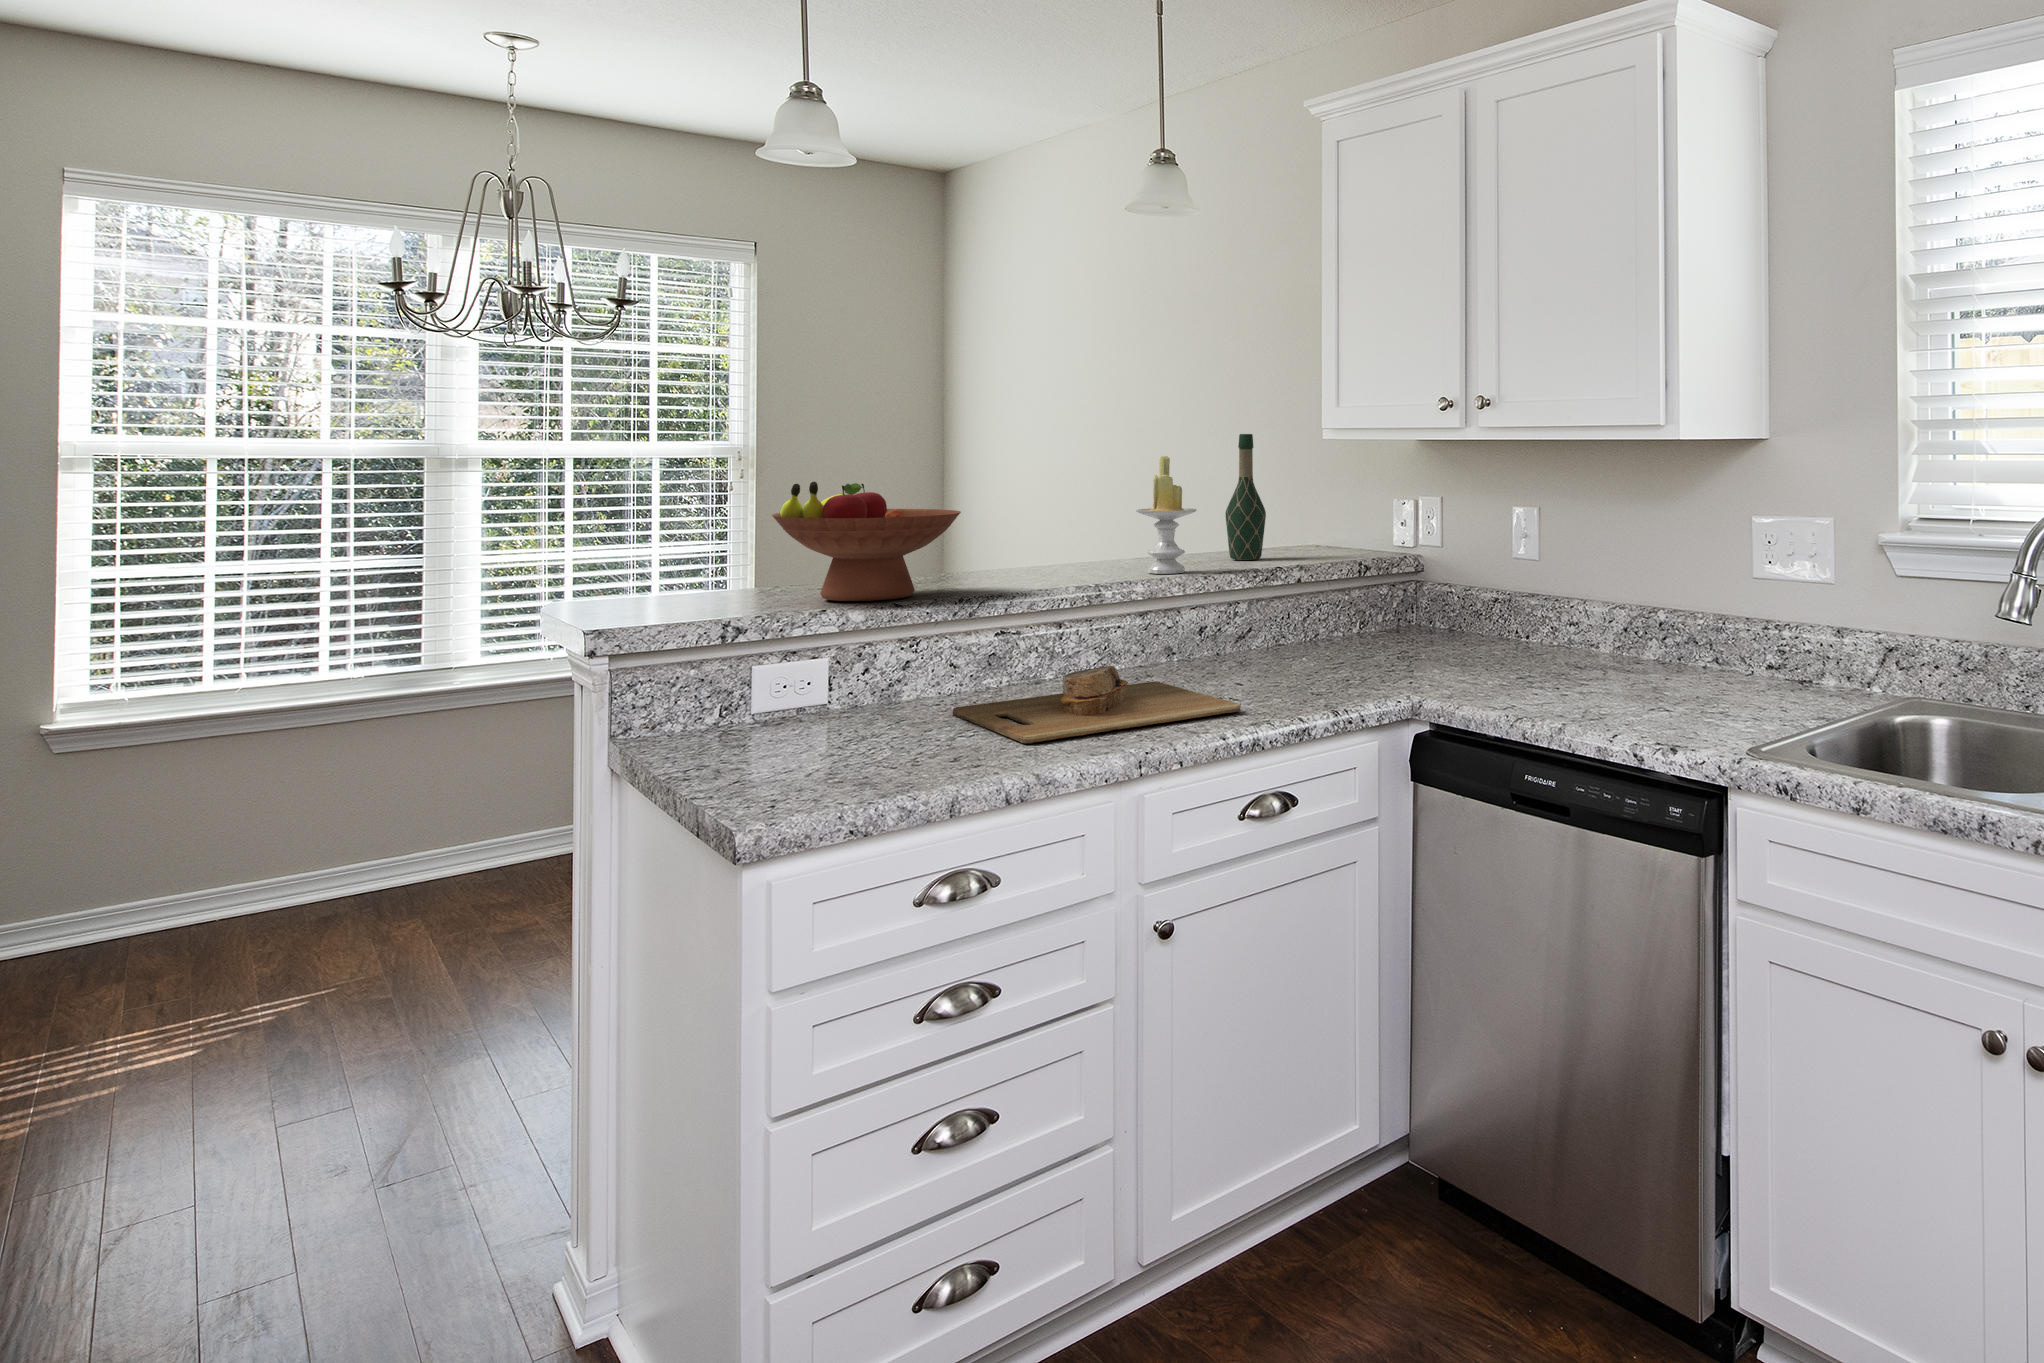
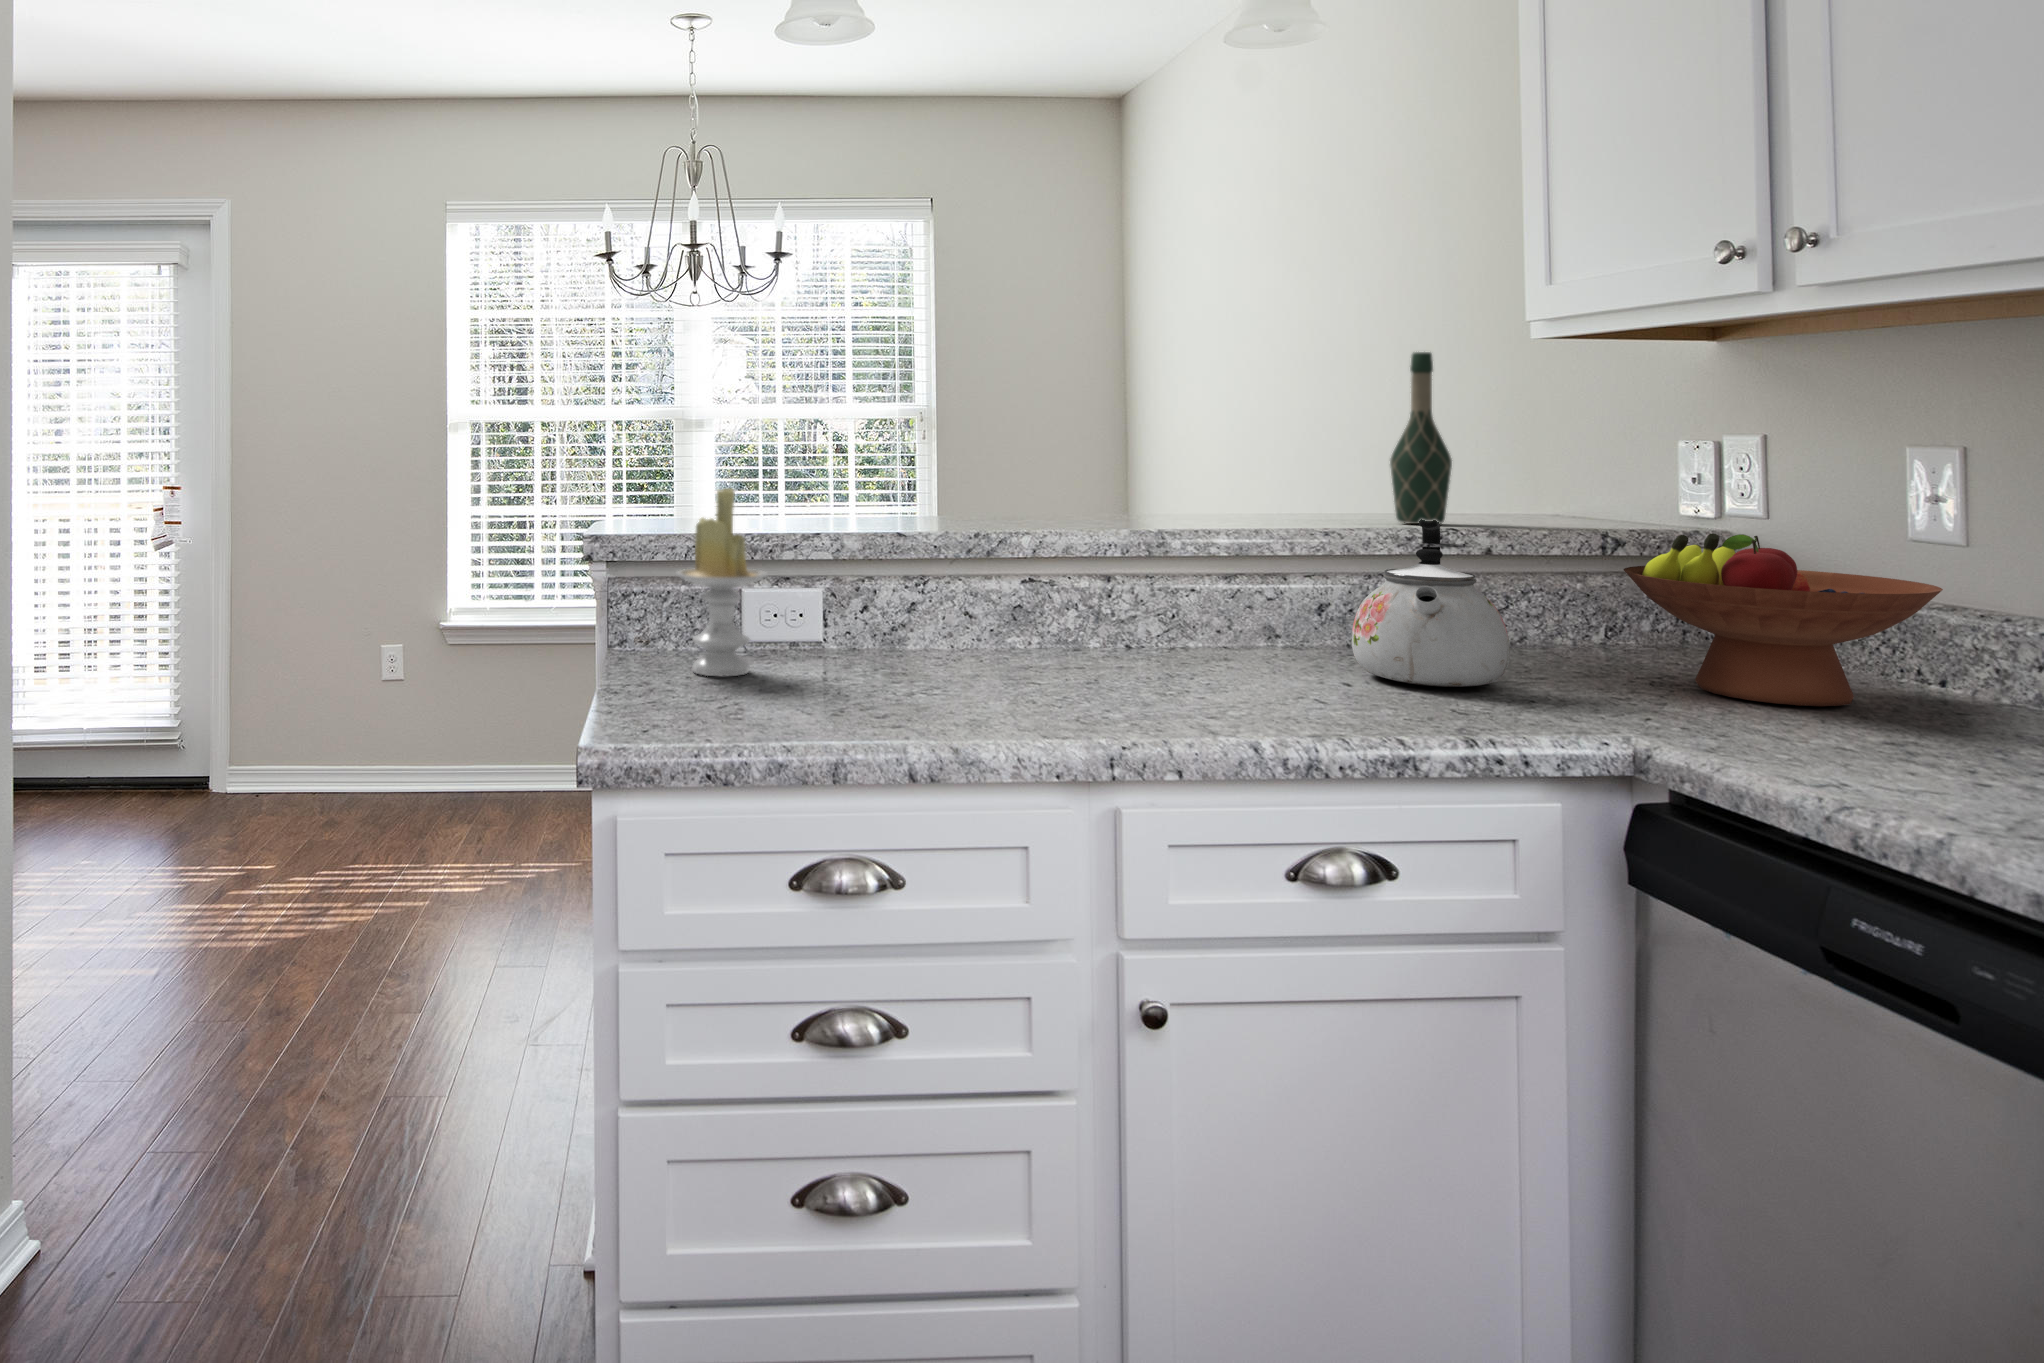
candle: present [1136,456,1196,574] -> present [676,488,768,676]
fruit bowl: present [772,482,961,601] -> present [1624,533,1943,706]
kettle: none [1236,564,1331,678] -> present [1352,519,1509,687]
cutting board: present [953,666,1241,744] -> none [943,633,1312,718]

